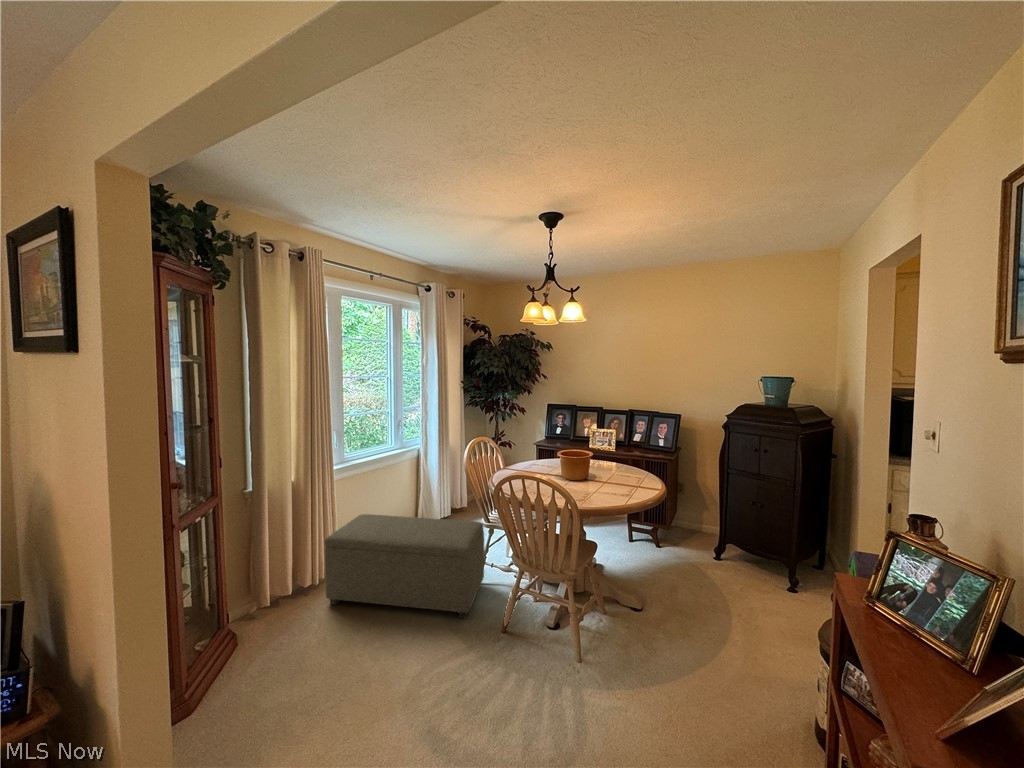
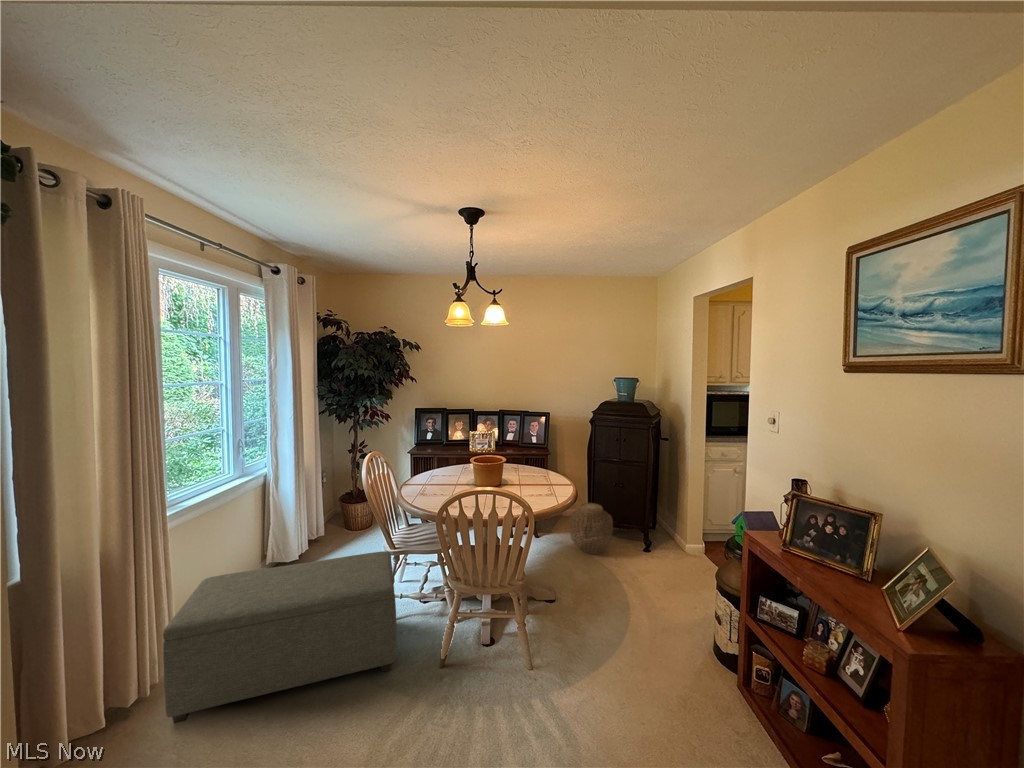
woven basket: none [690,520,744,581] -> present [570,503,613,554]

